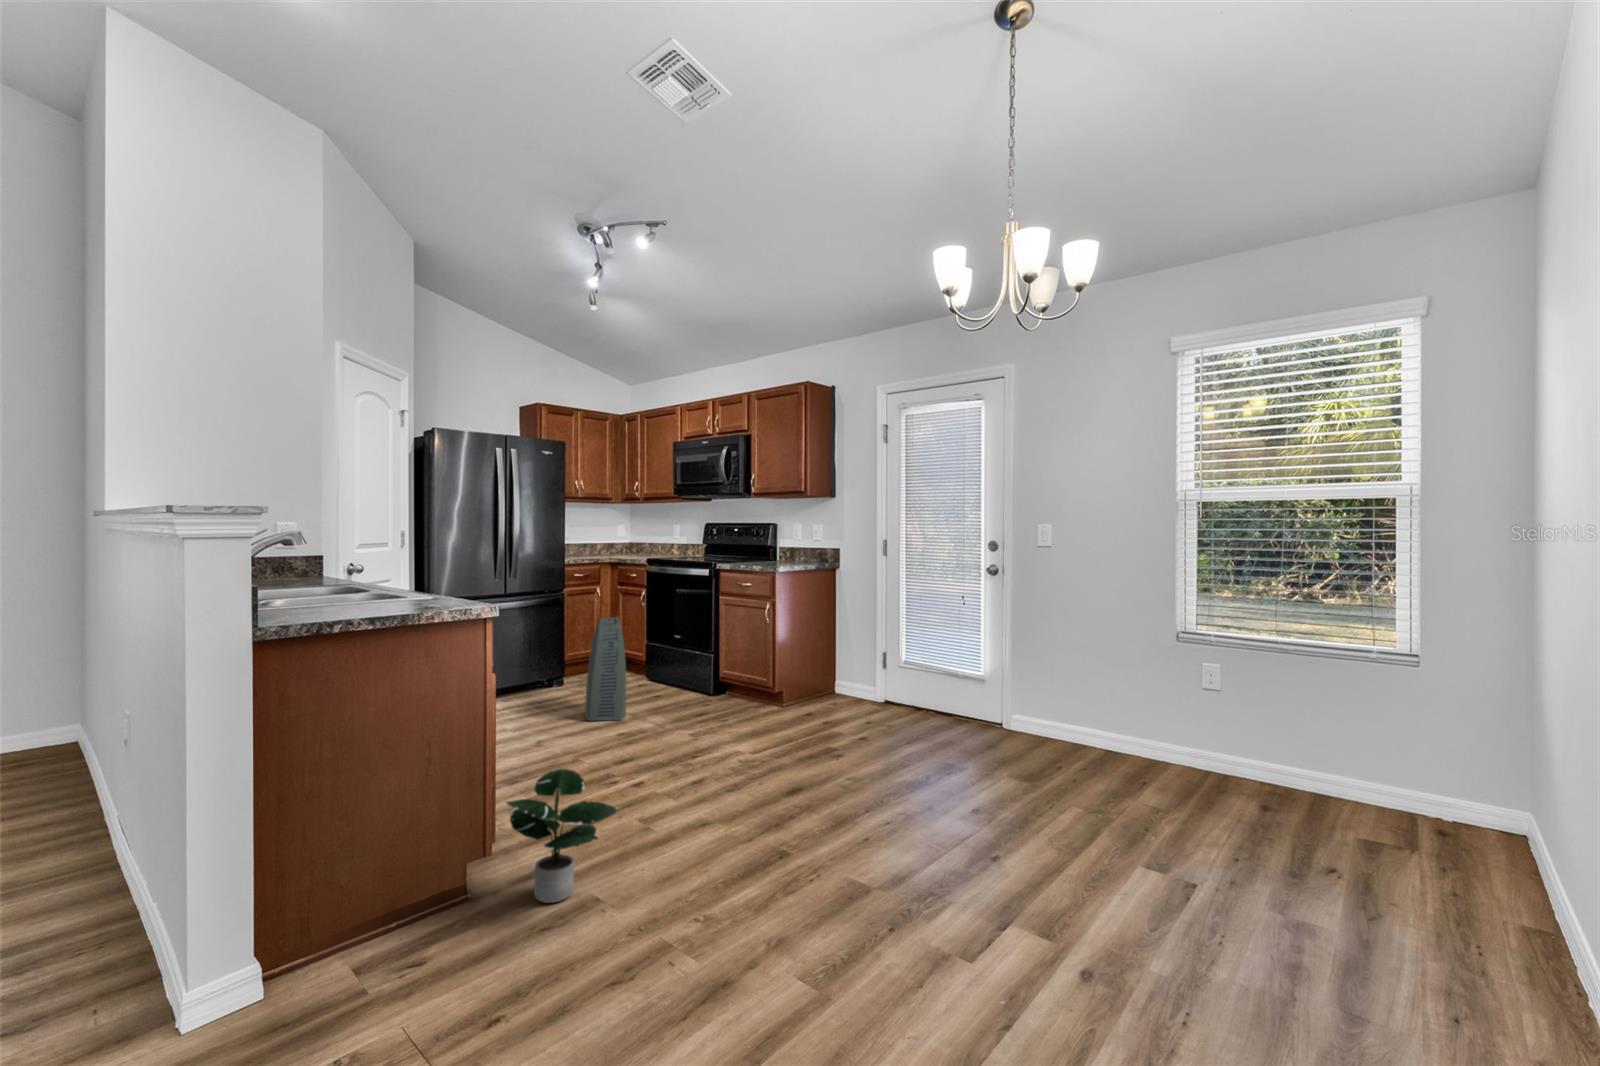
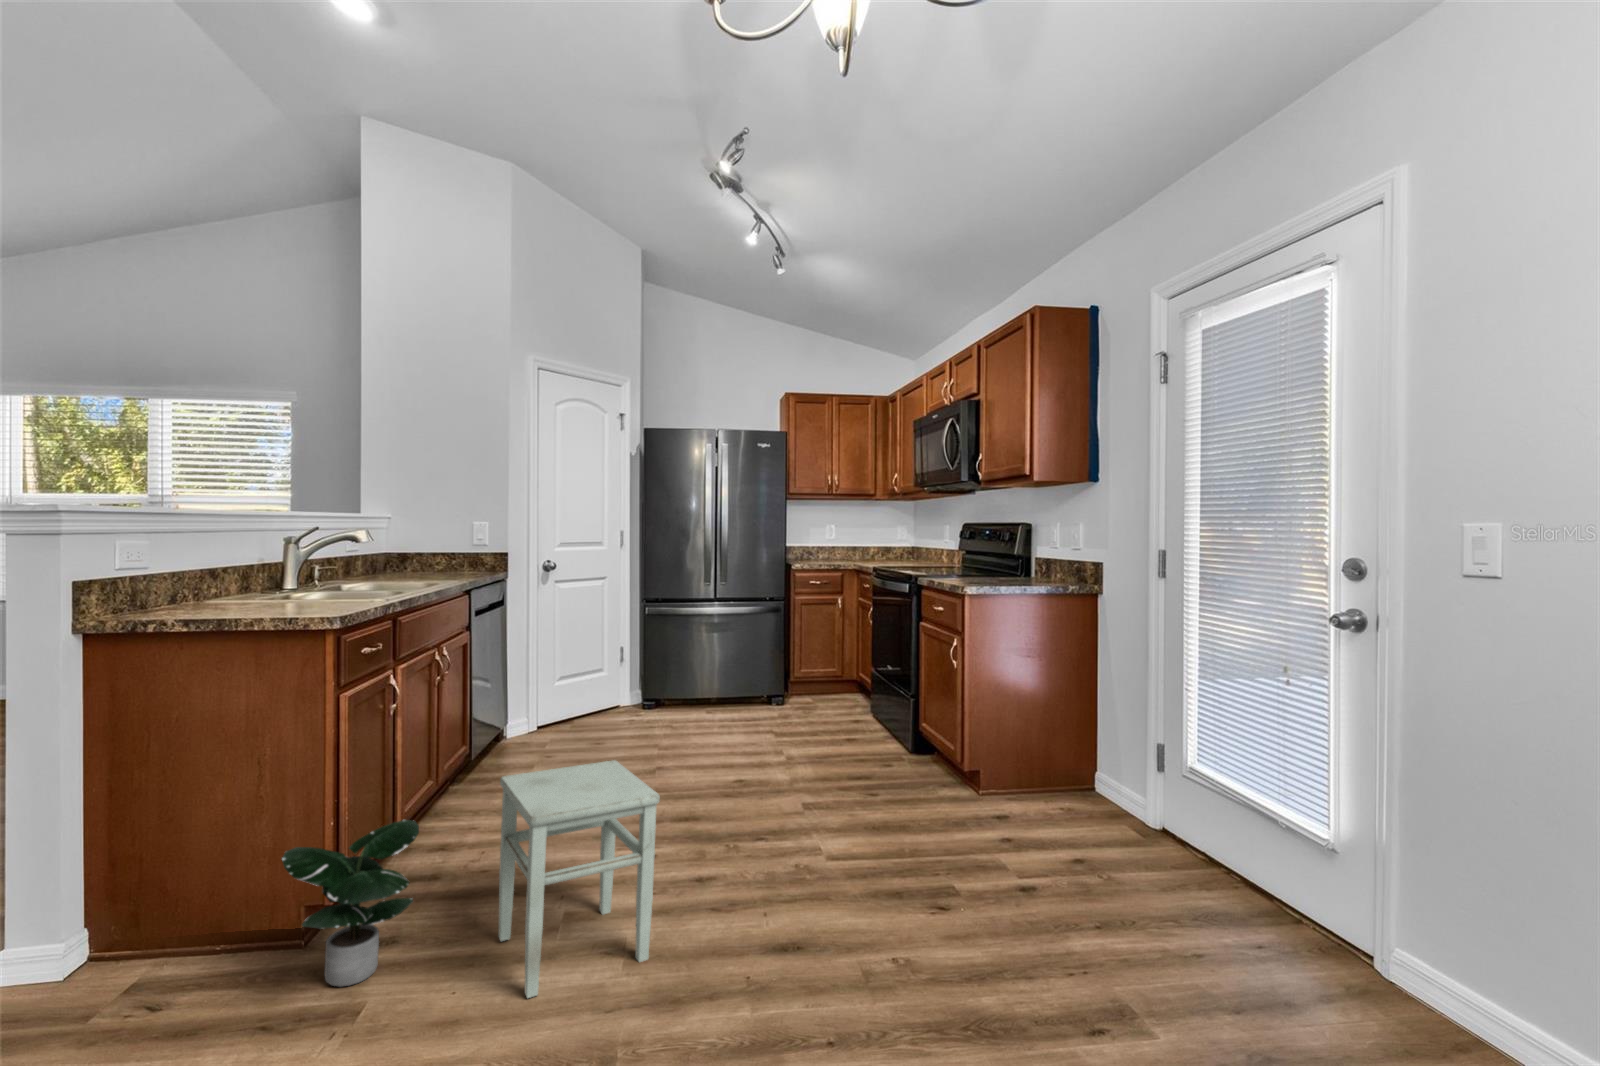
air purifier: present [585,617,626,721] -> none [733,637,786,764]
stool: none [624,702,745,860] -> present [498,760,660,998]

